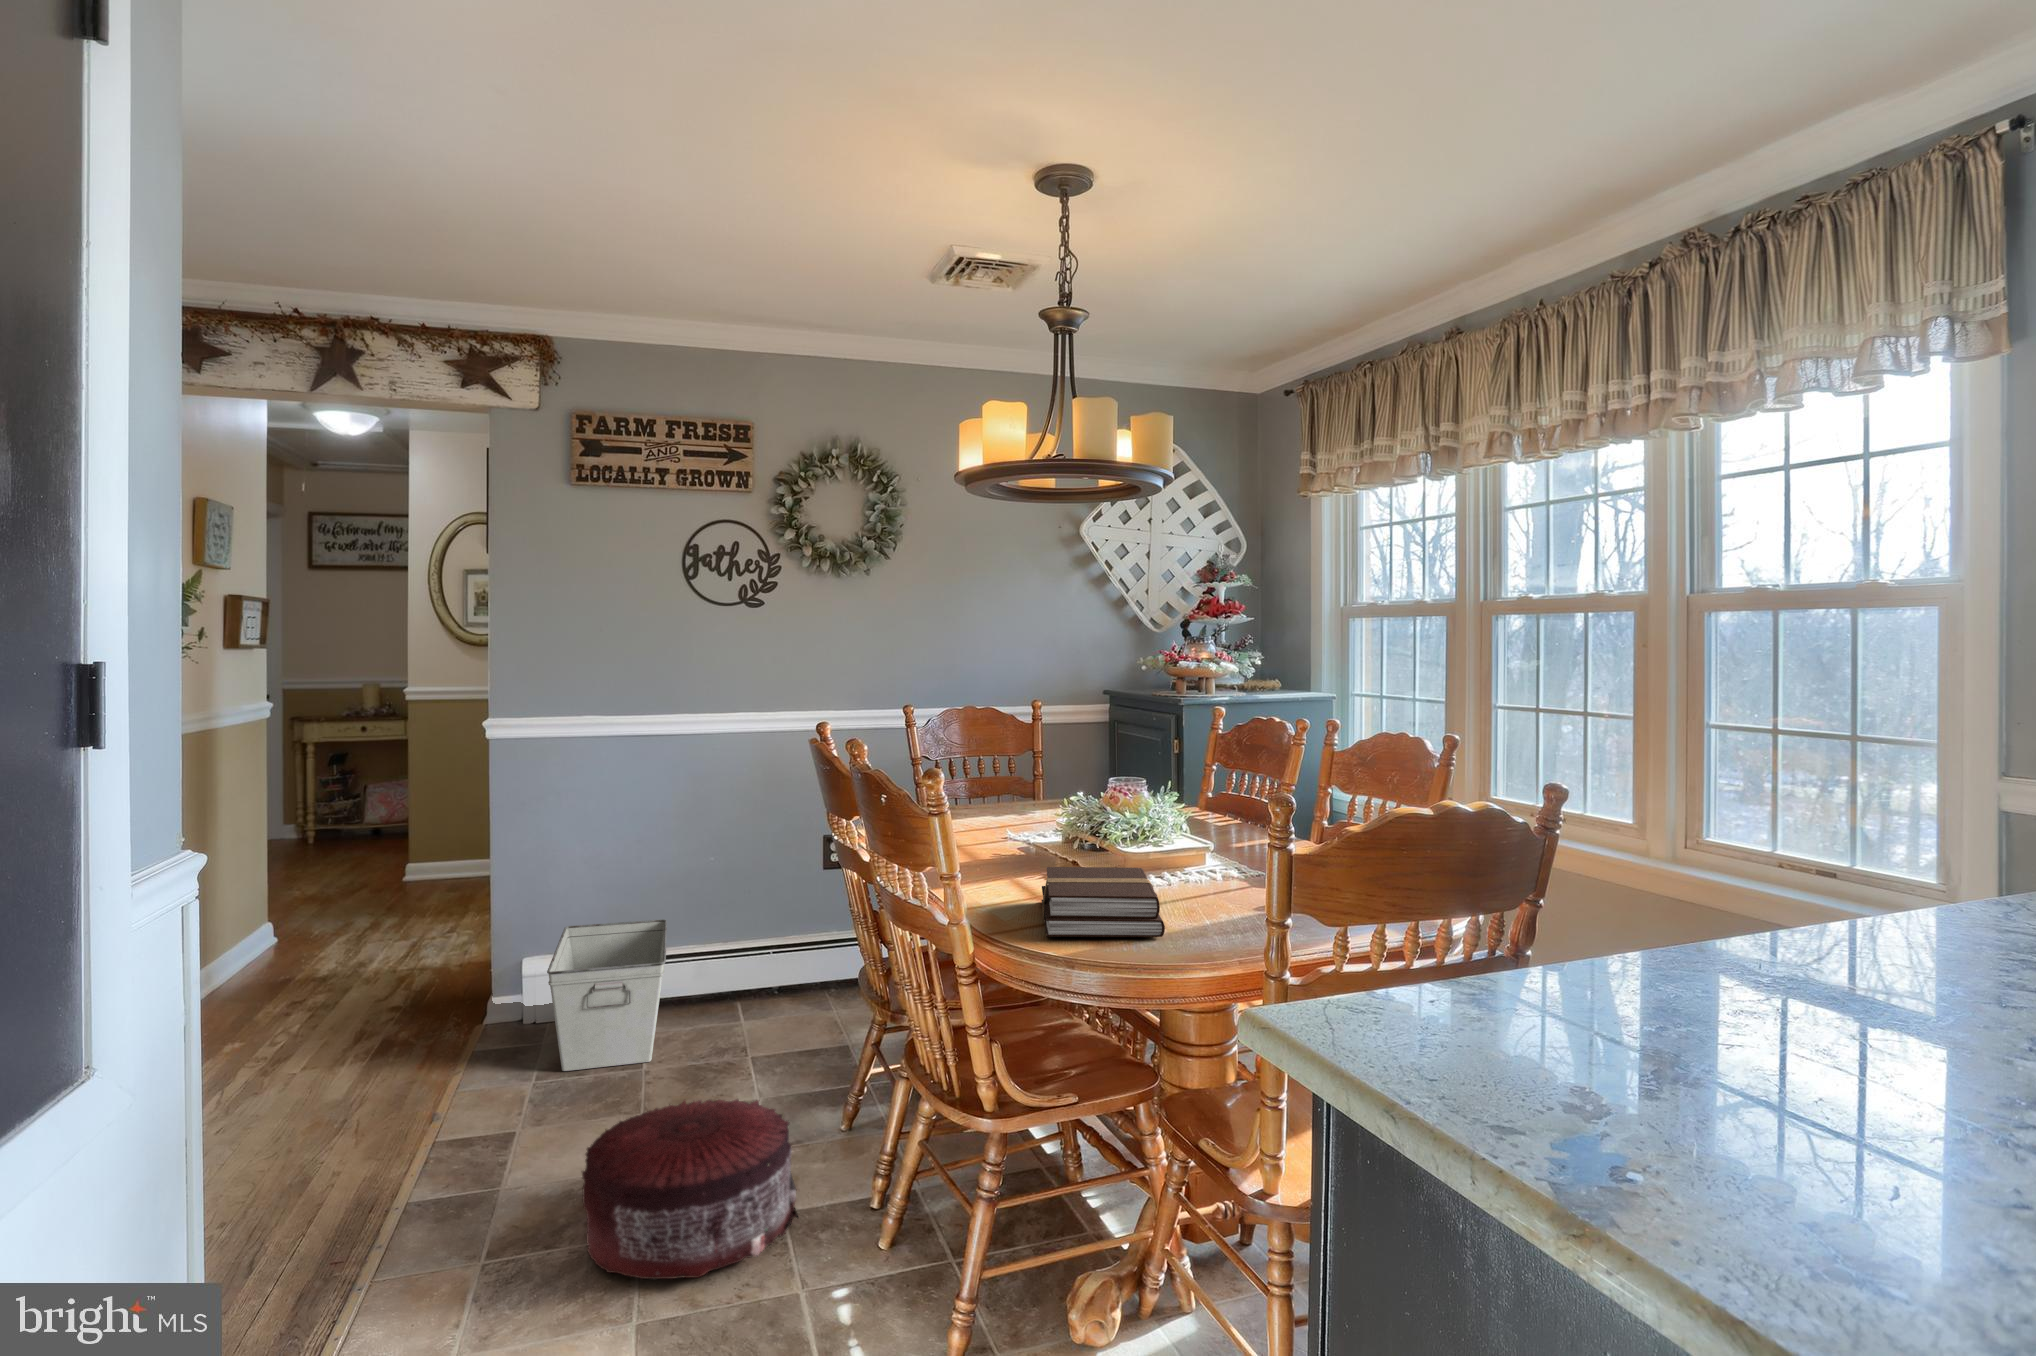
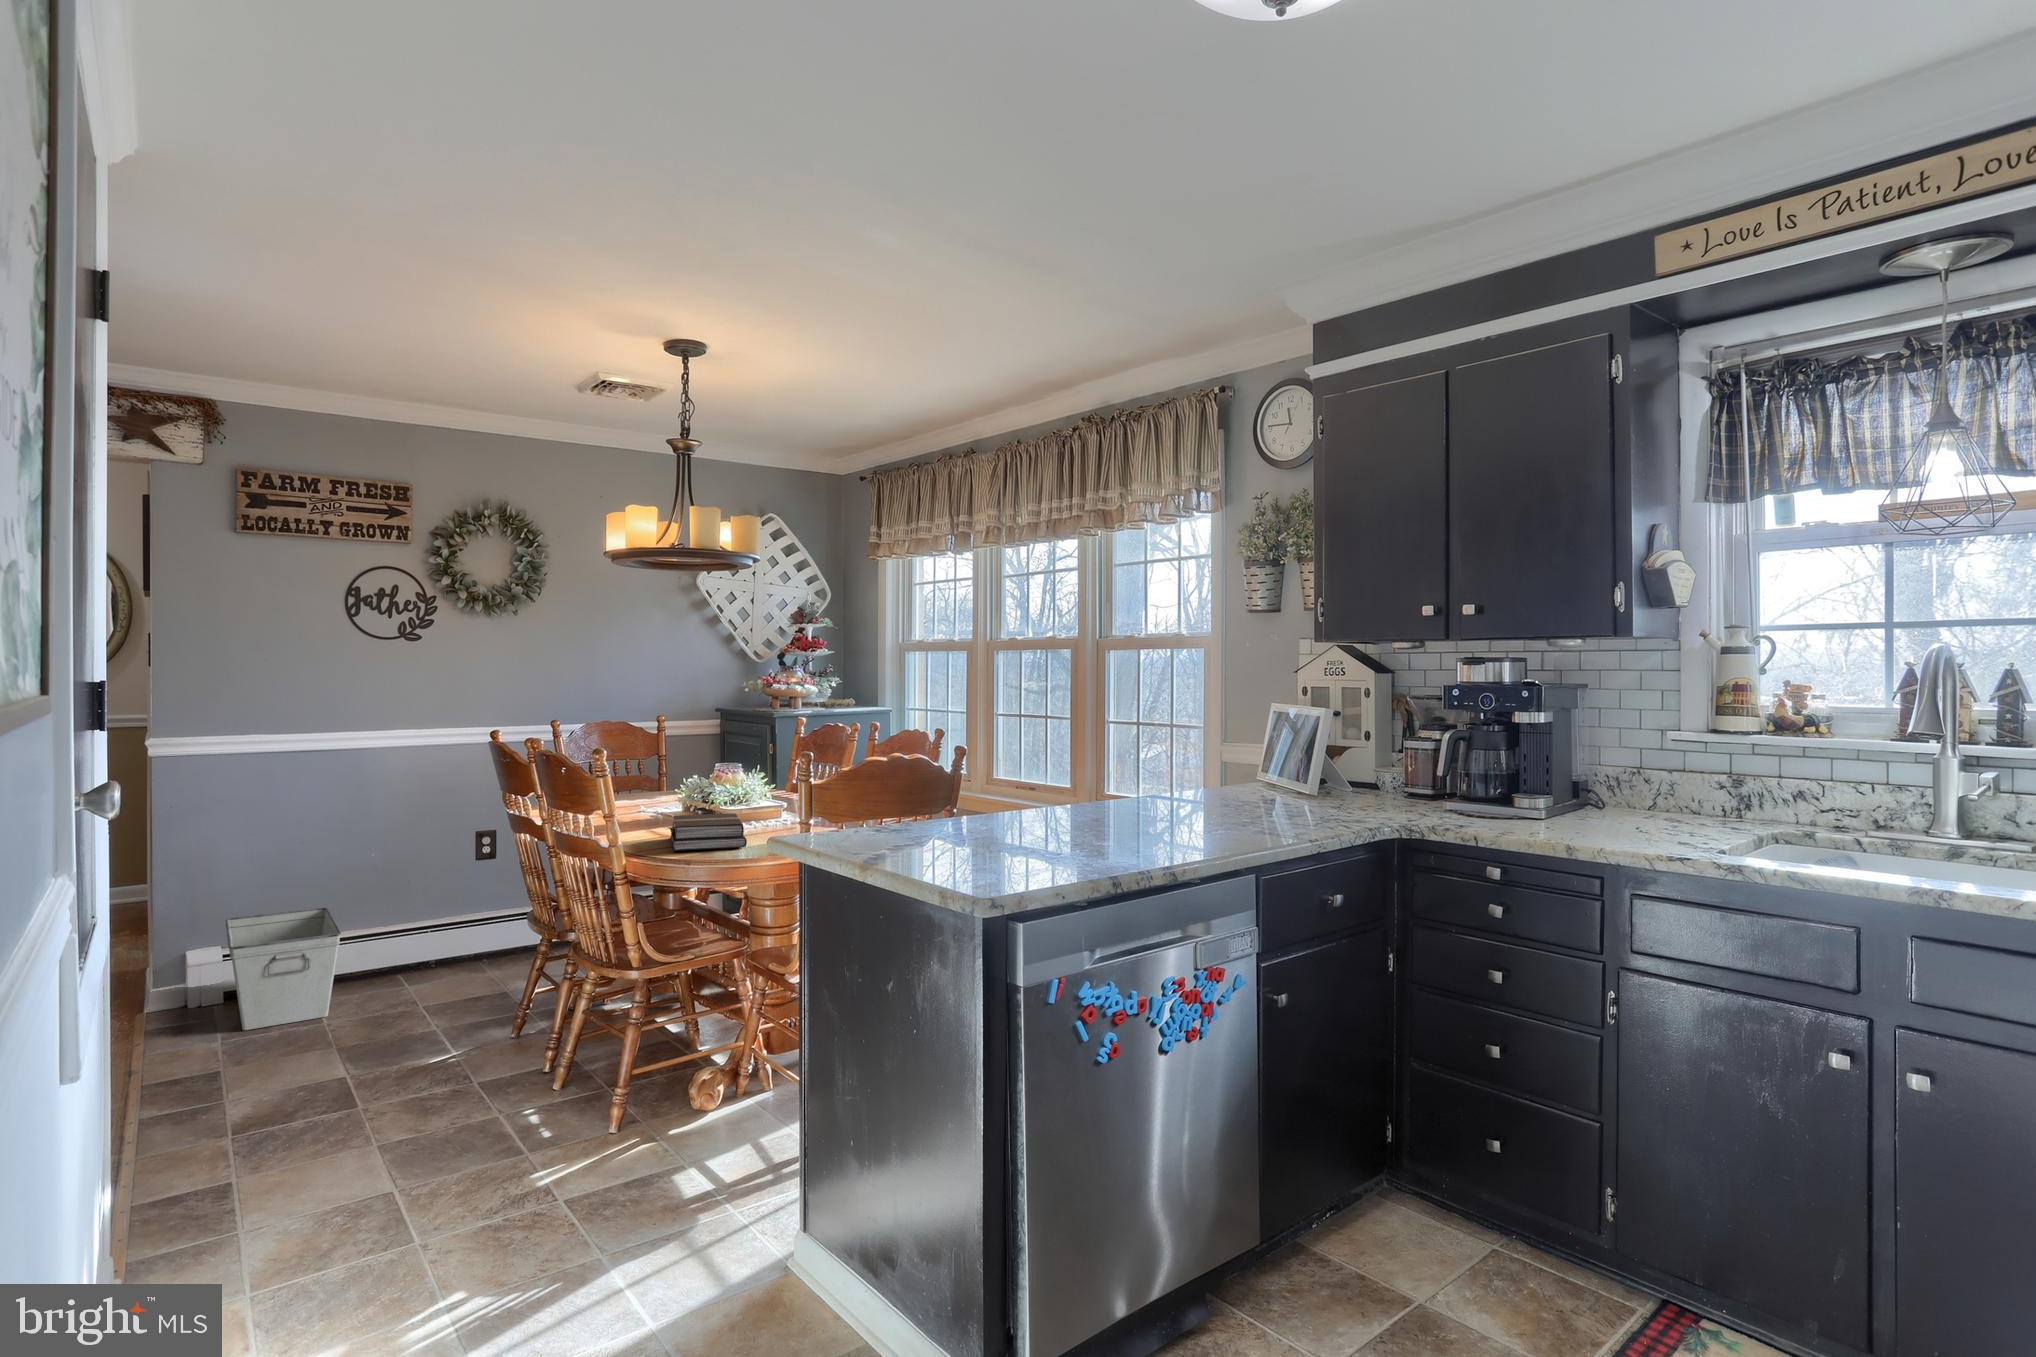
pouf: present [582,1099,798,1279] -> none [312,1007,488,1124]

